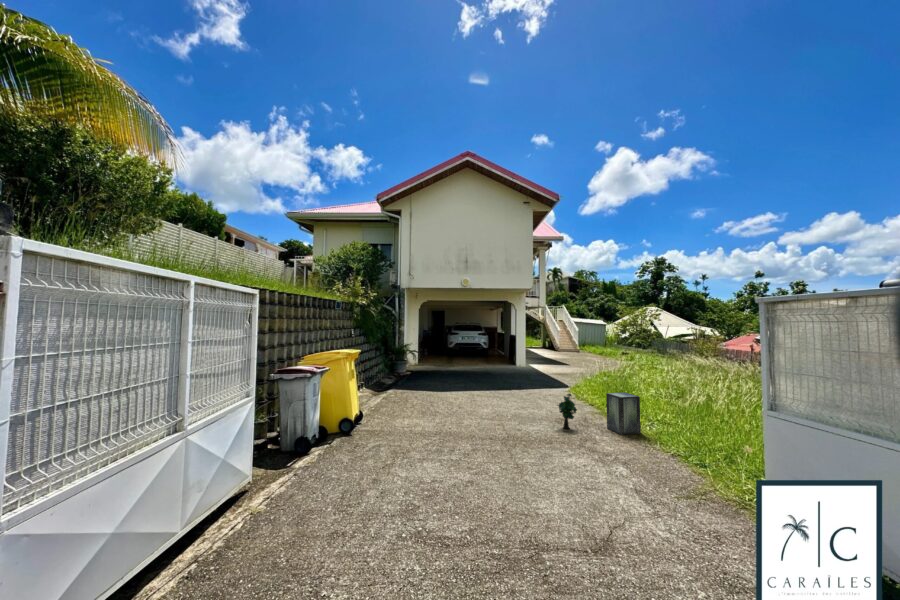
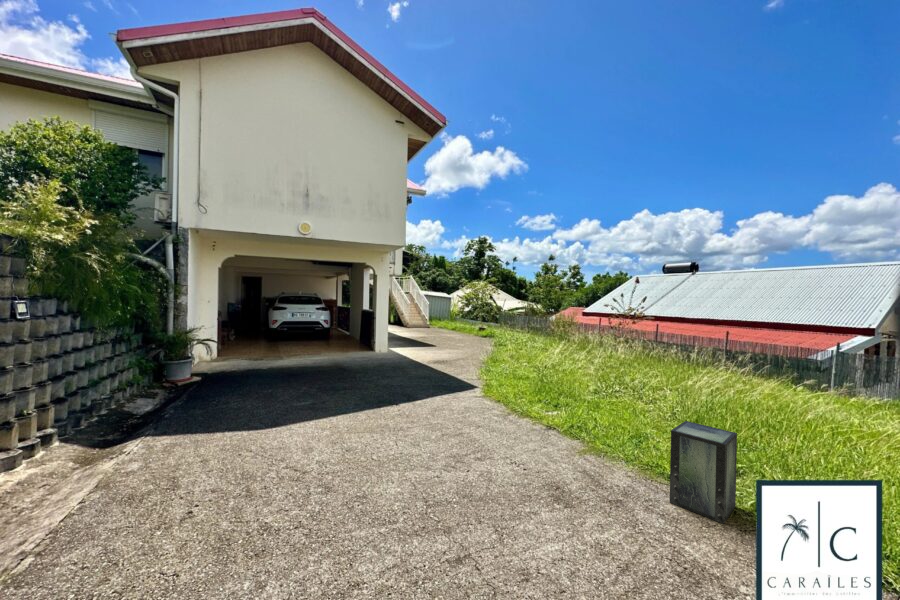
decorative plant: present [557,394,577,429] -> none [587,445,639,530]

